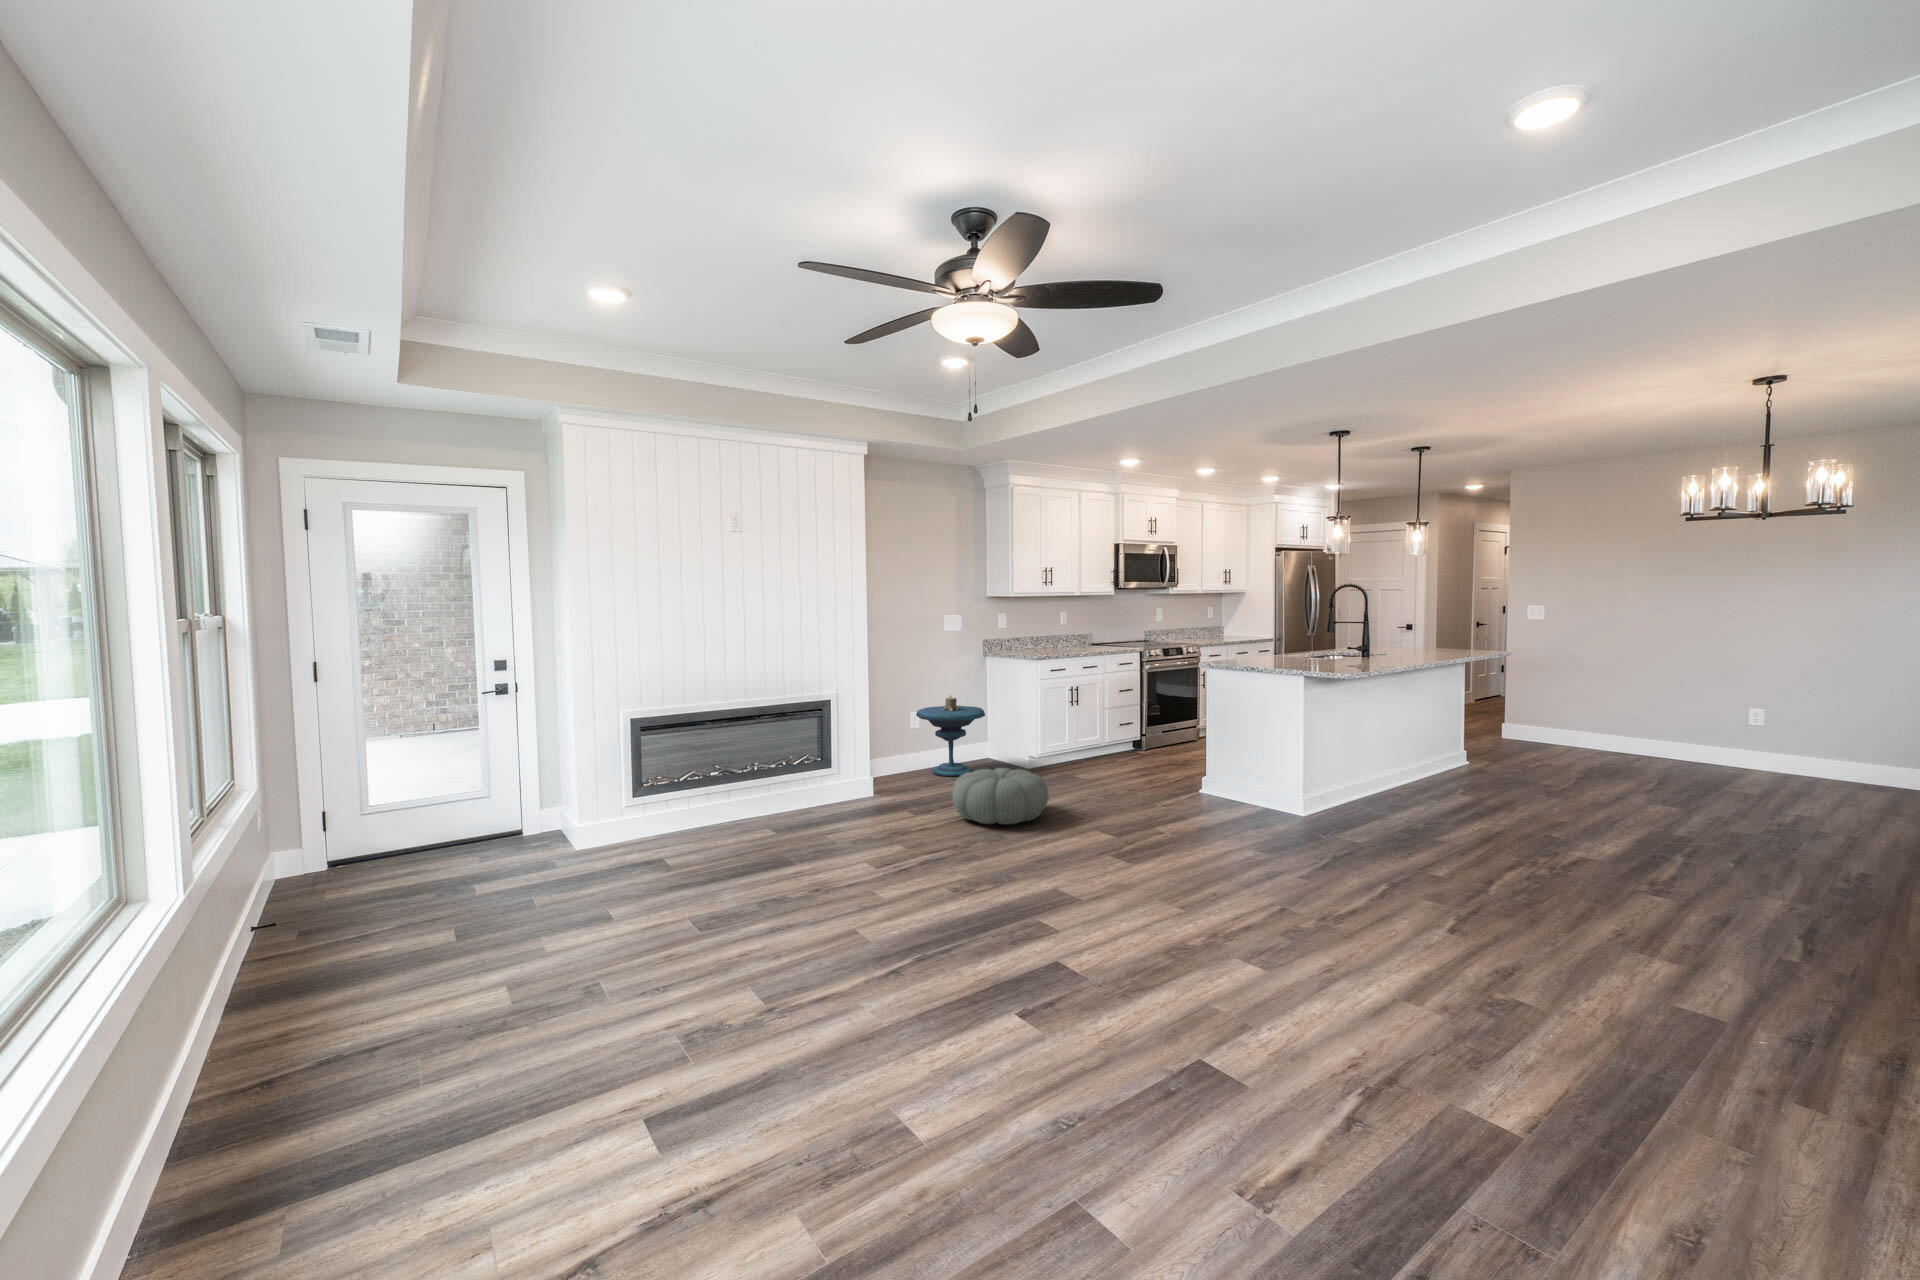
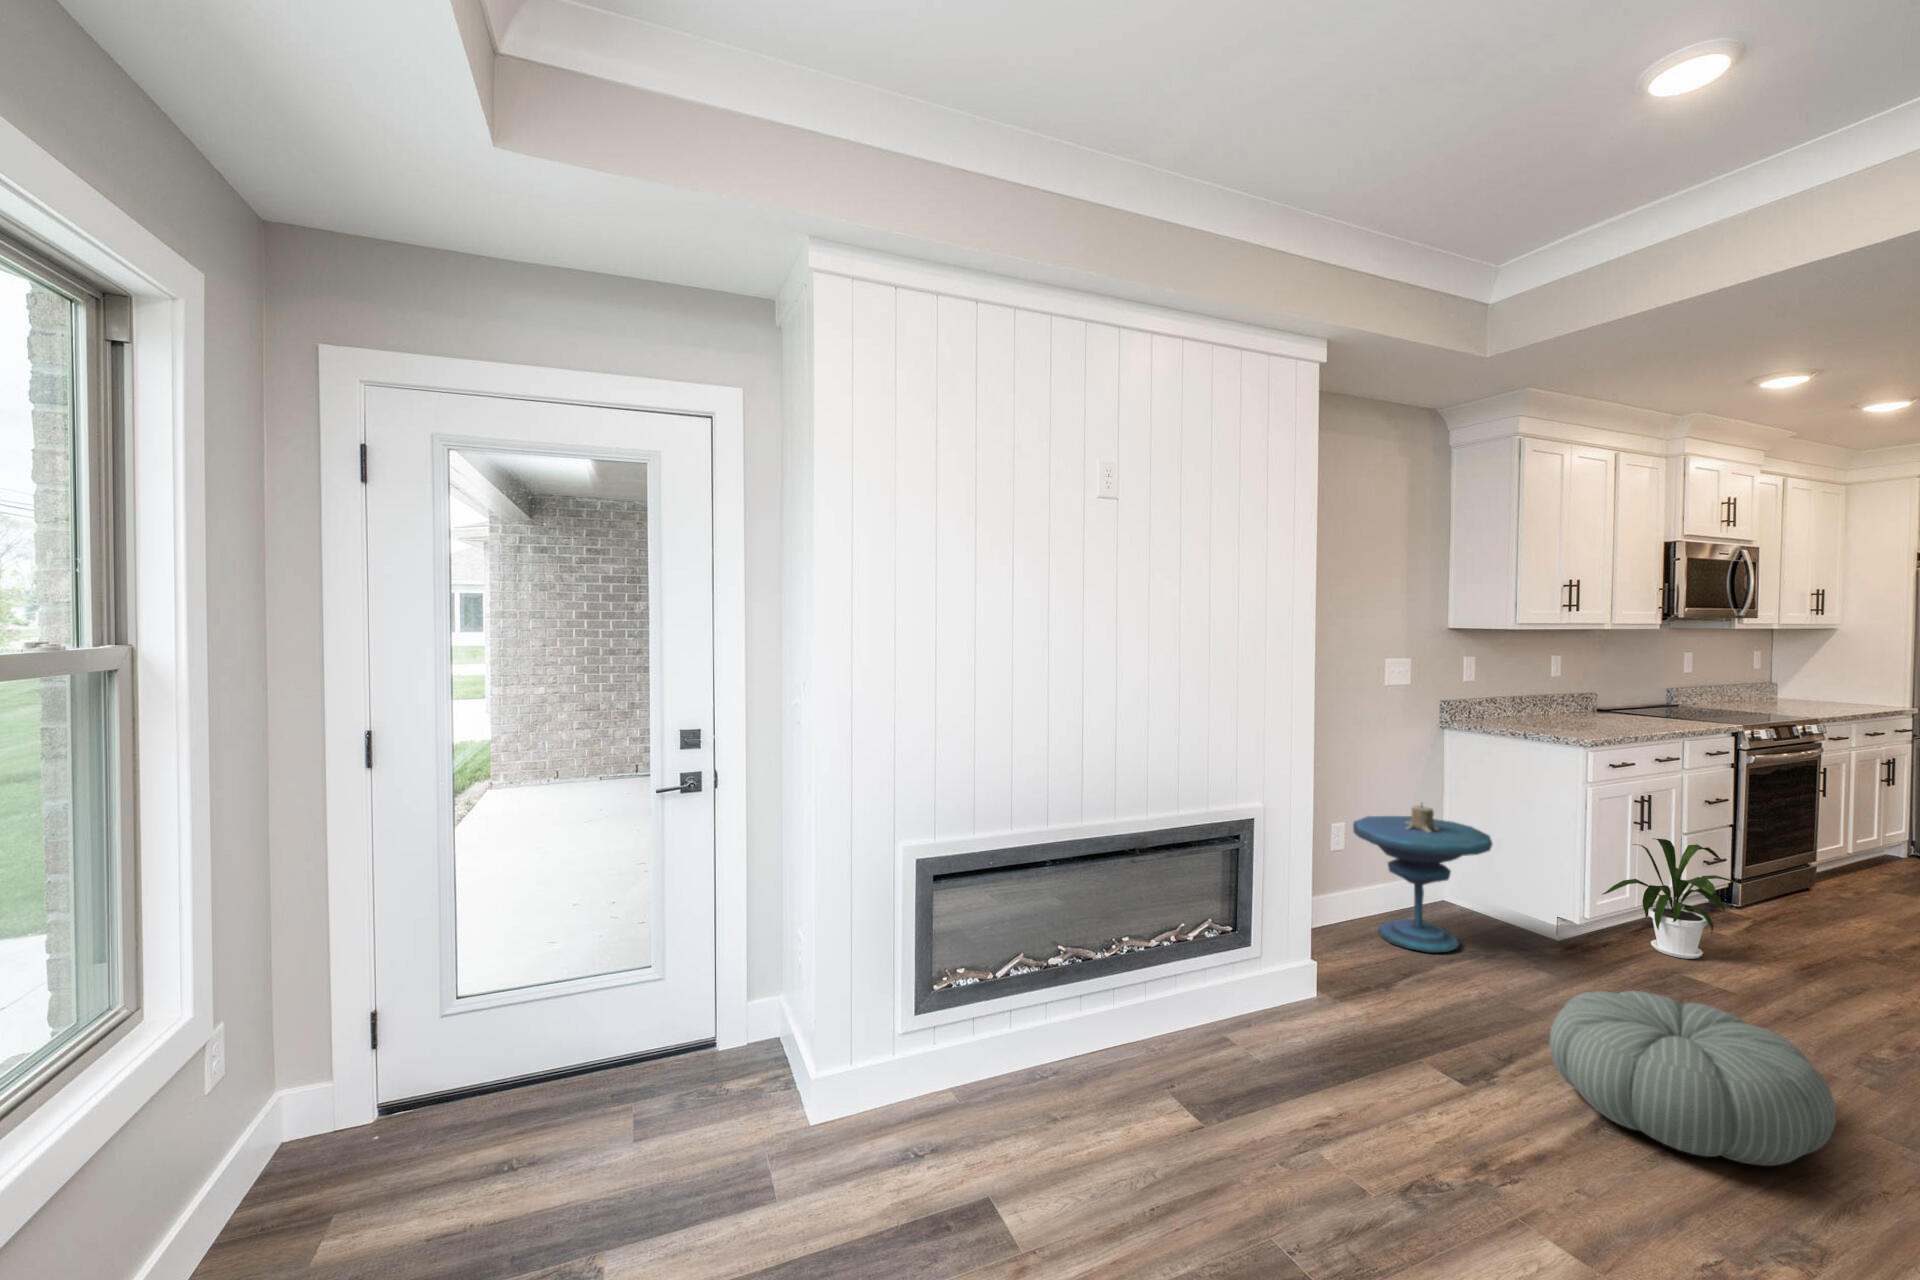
house plant: none [1047,707,1106,770] -> present [1603,838,1741,959]

